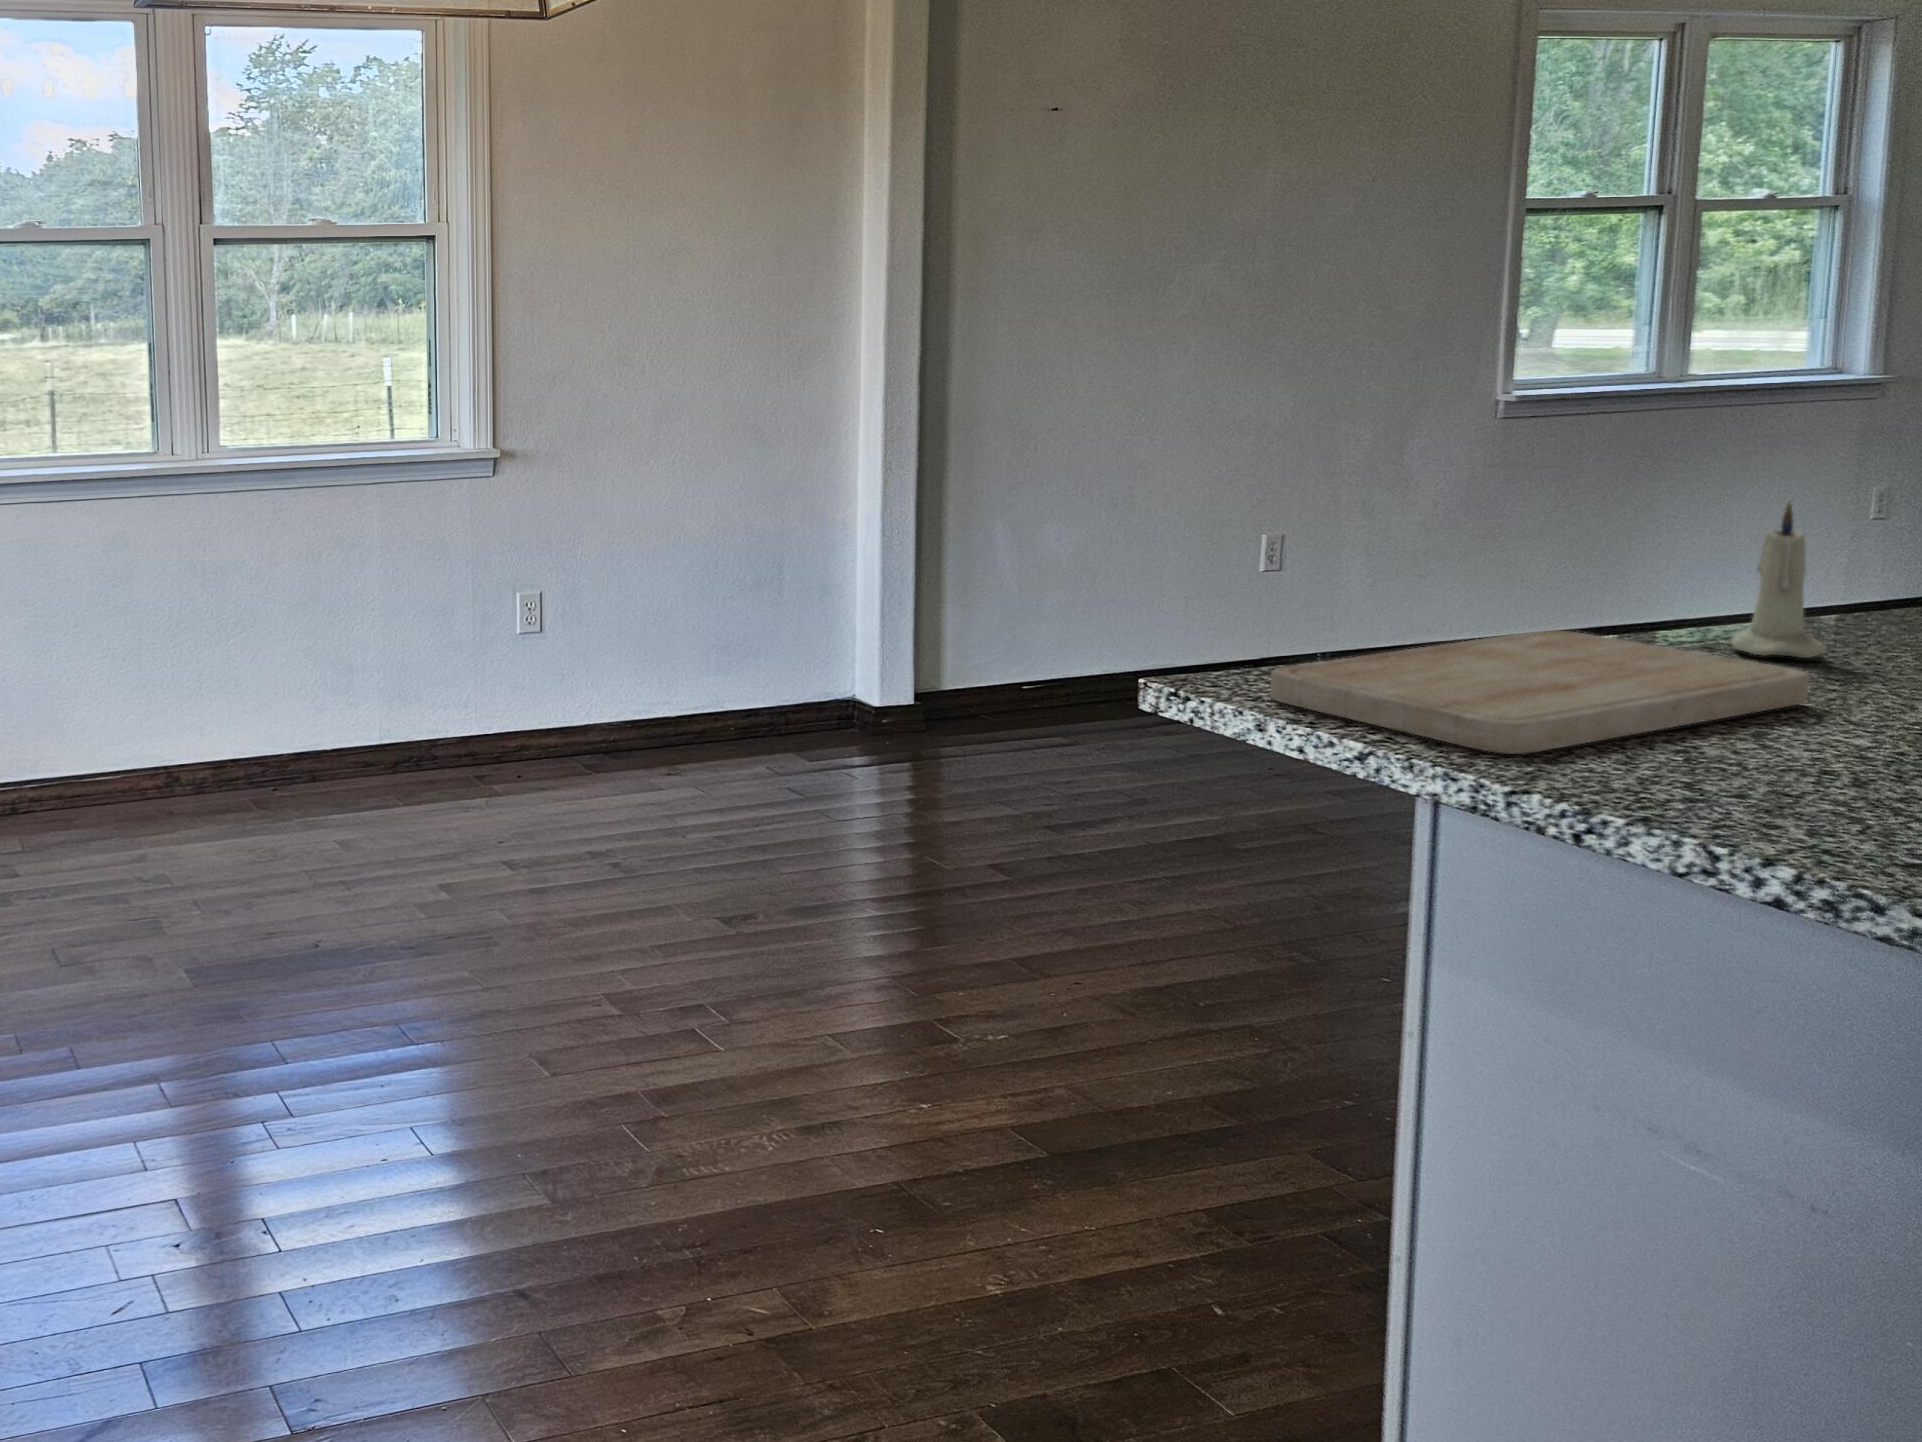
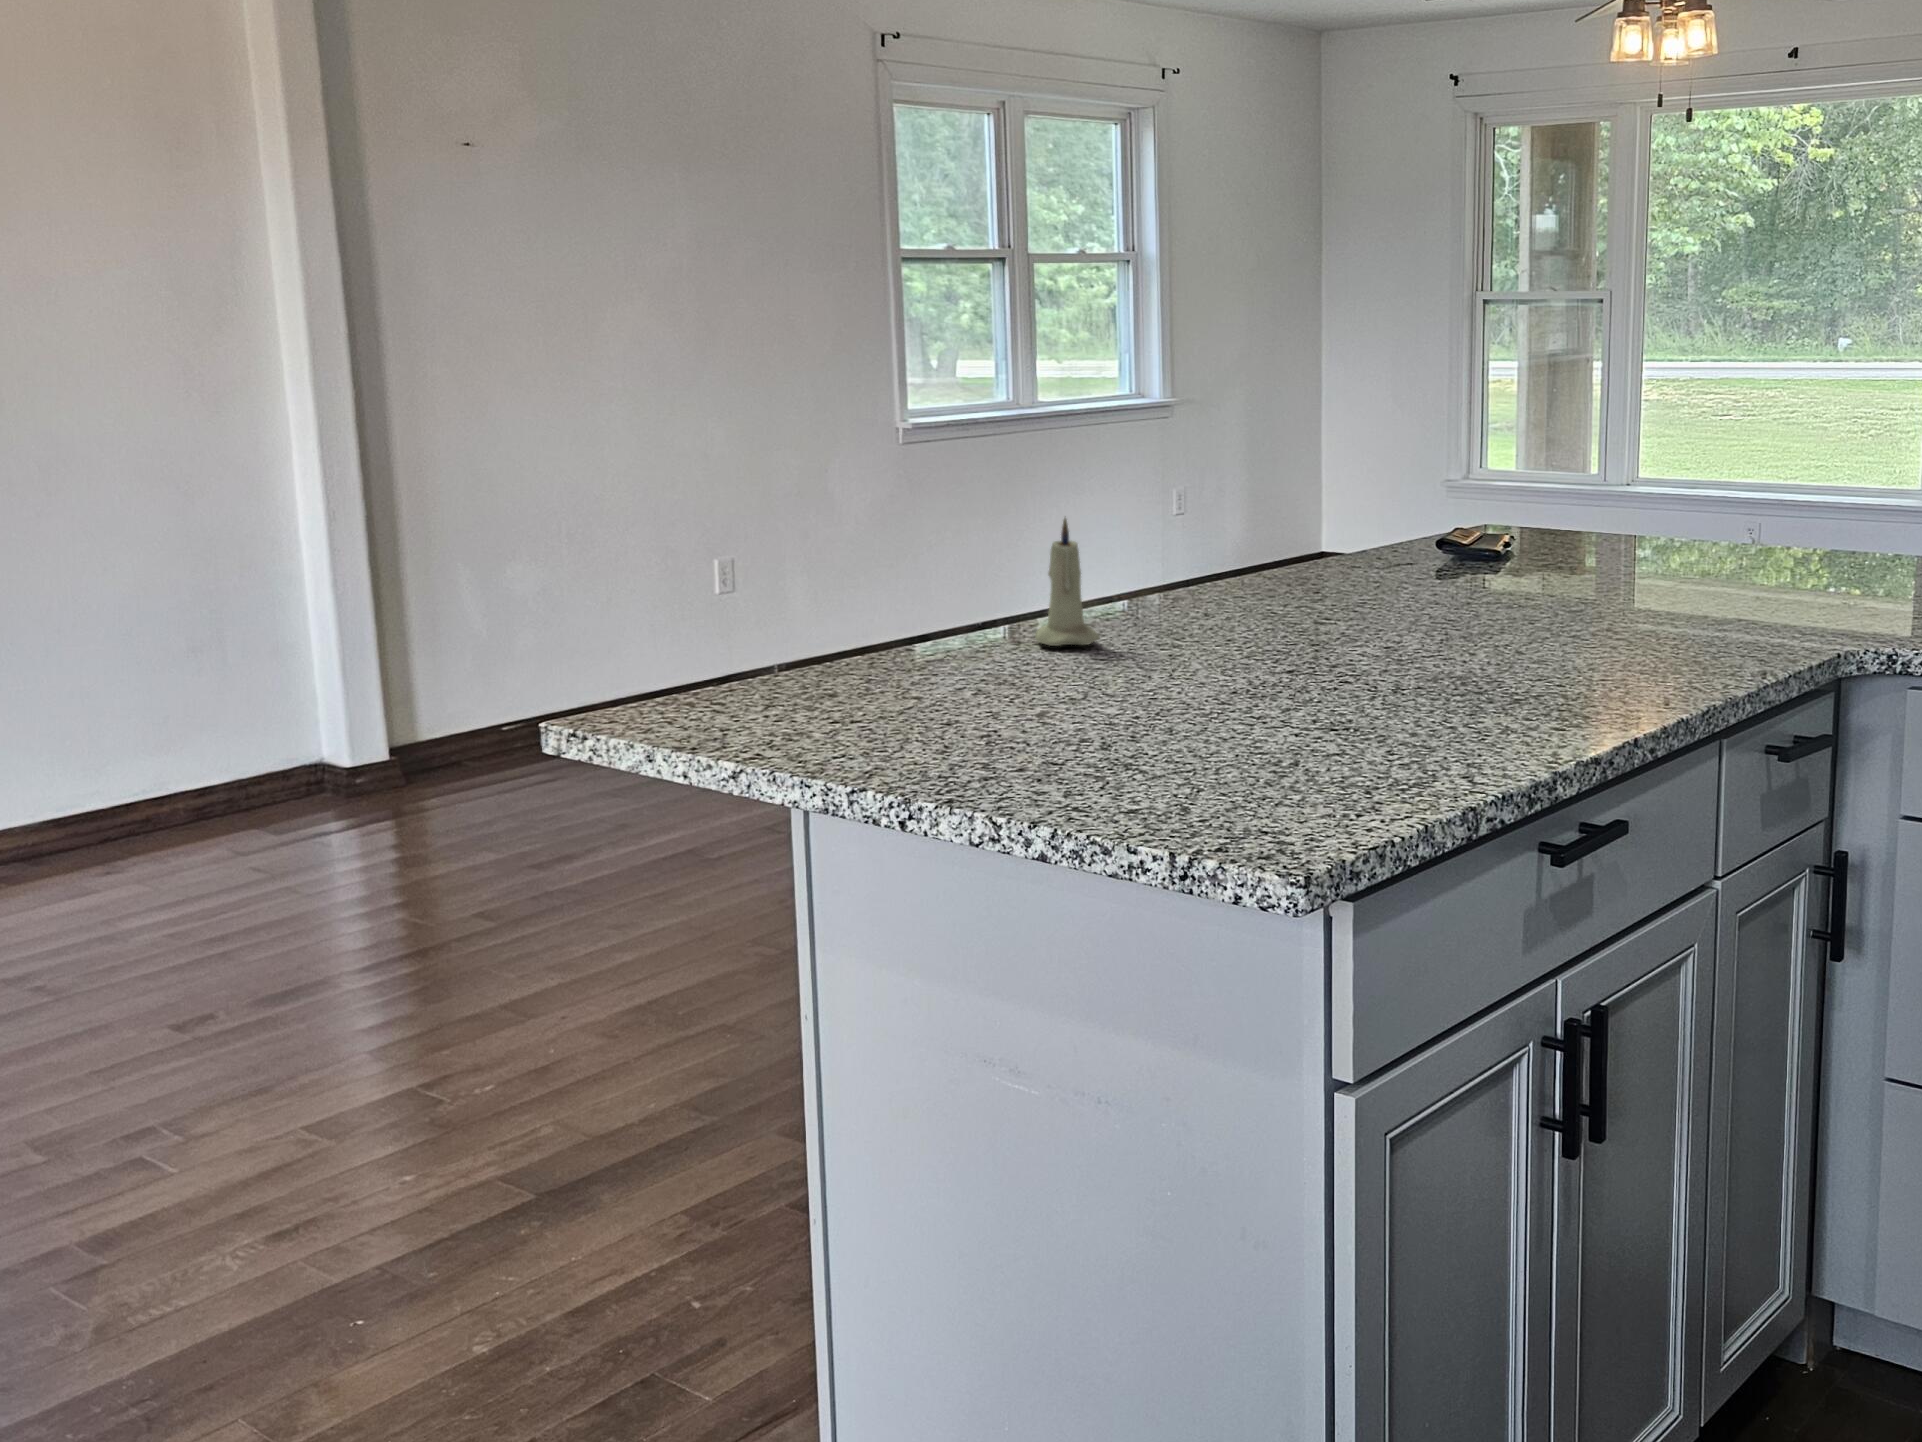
cutting board: present [1270,630,1809,754] -> none [658,640,1080,757]

